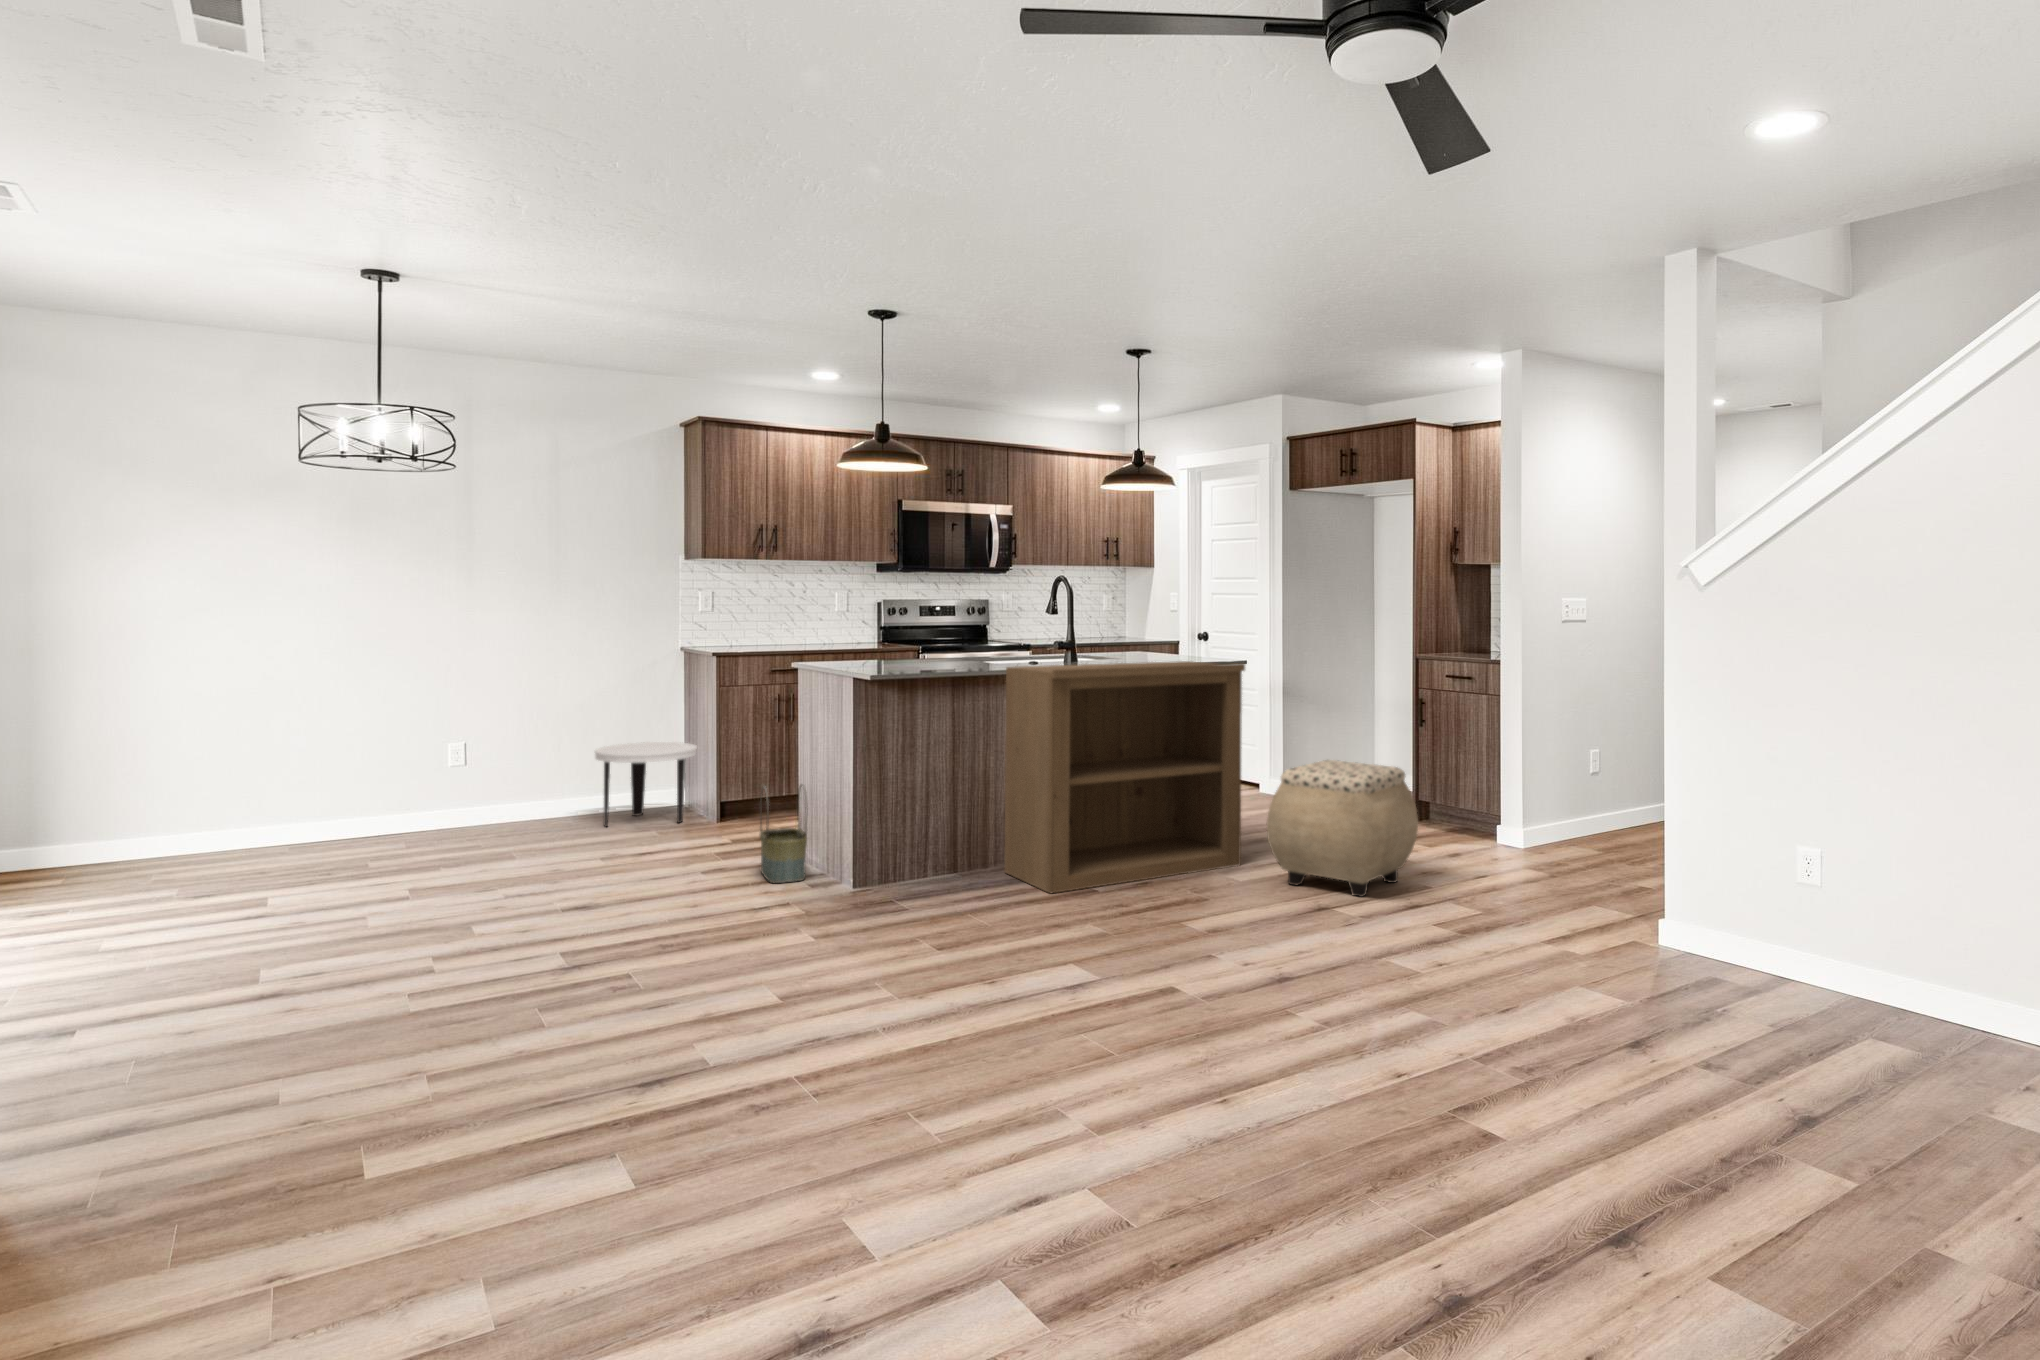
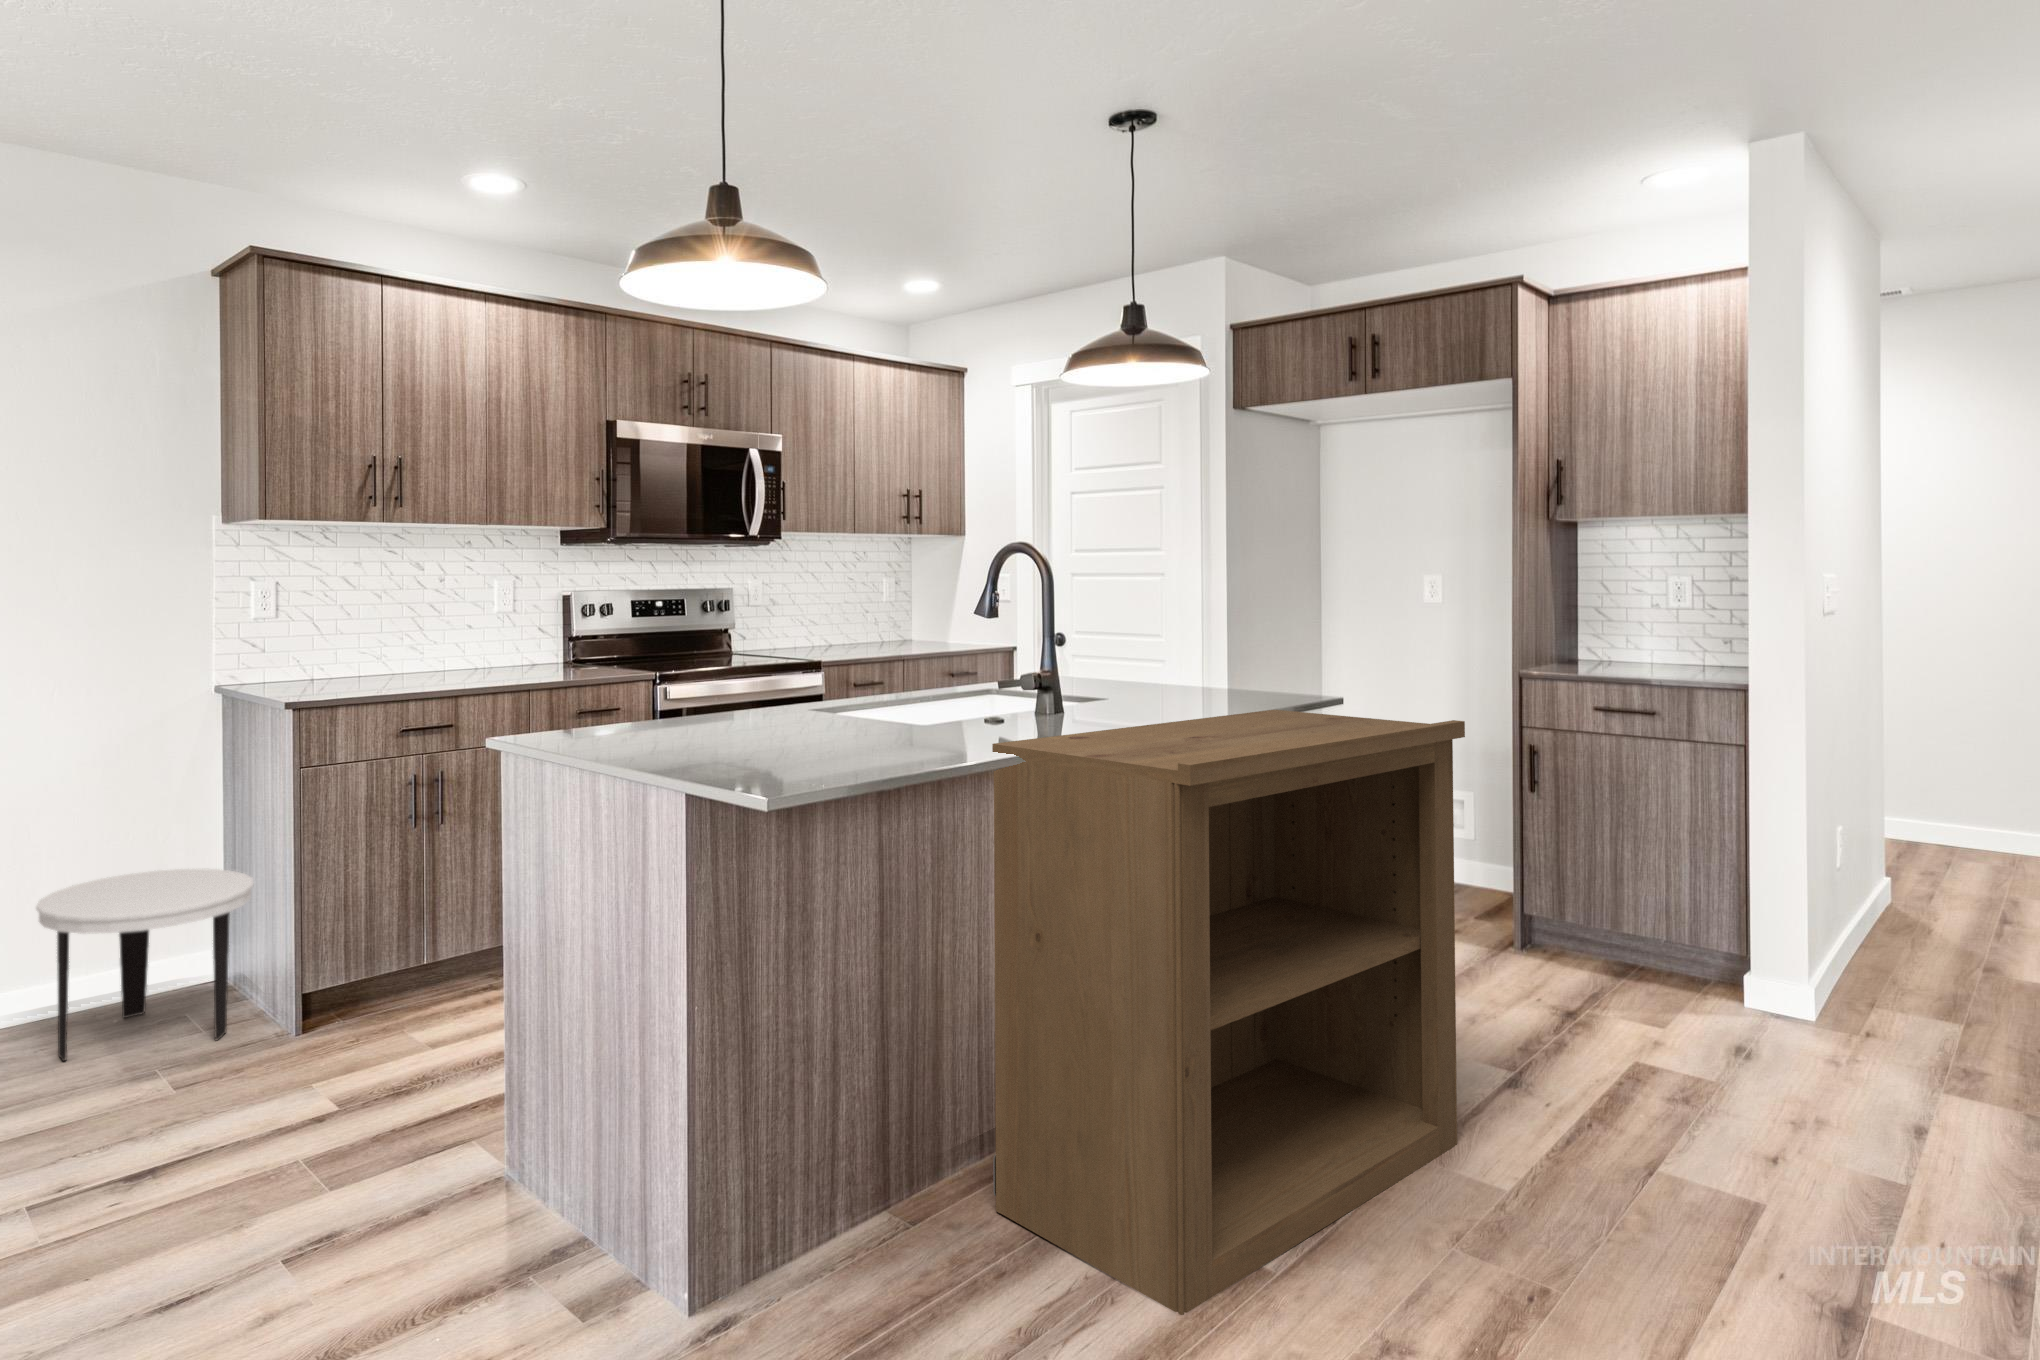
ottoman: present [1267,760,1418,897] -> none [1611,922,1952,1280]
basket: present [760,784,808,883] -> none [420,1029,546,1305]

